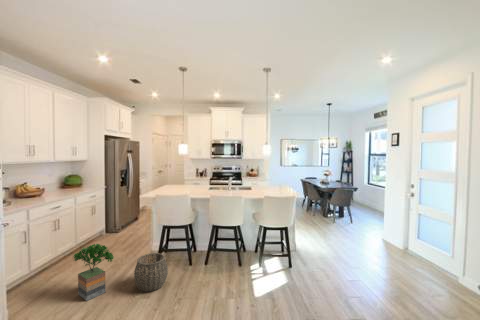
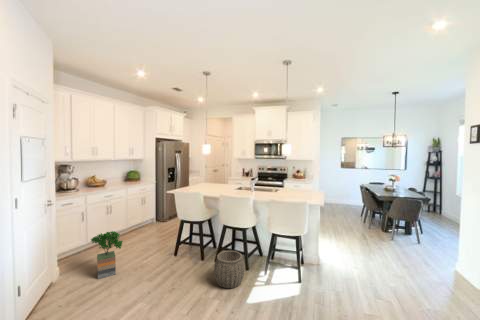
woven basket: present [134,253,168,291] -> present [214,250,245,288]

